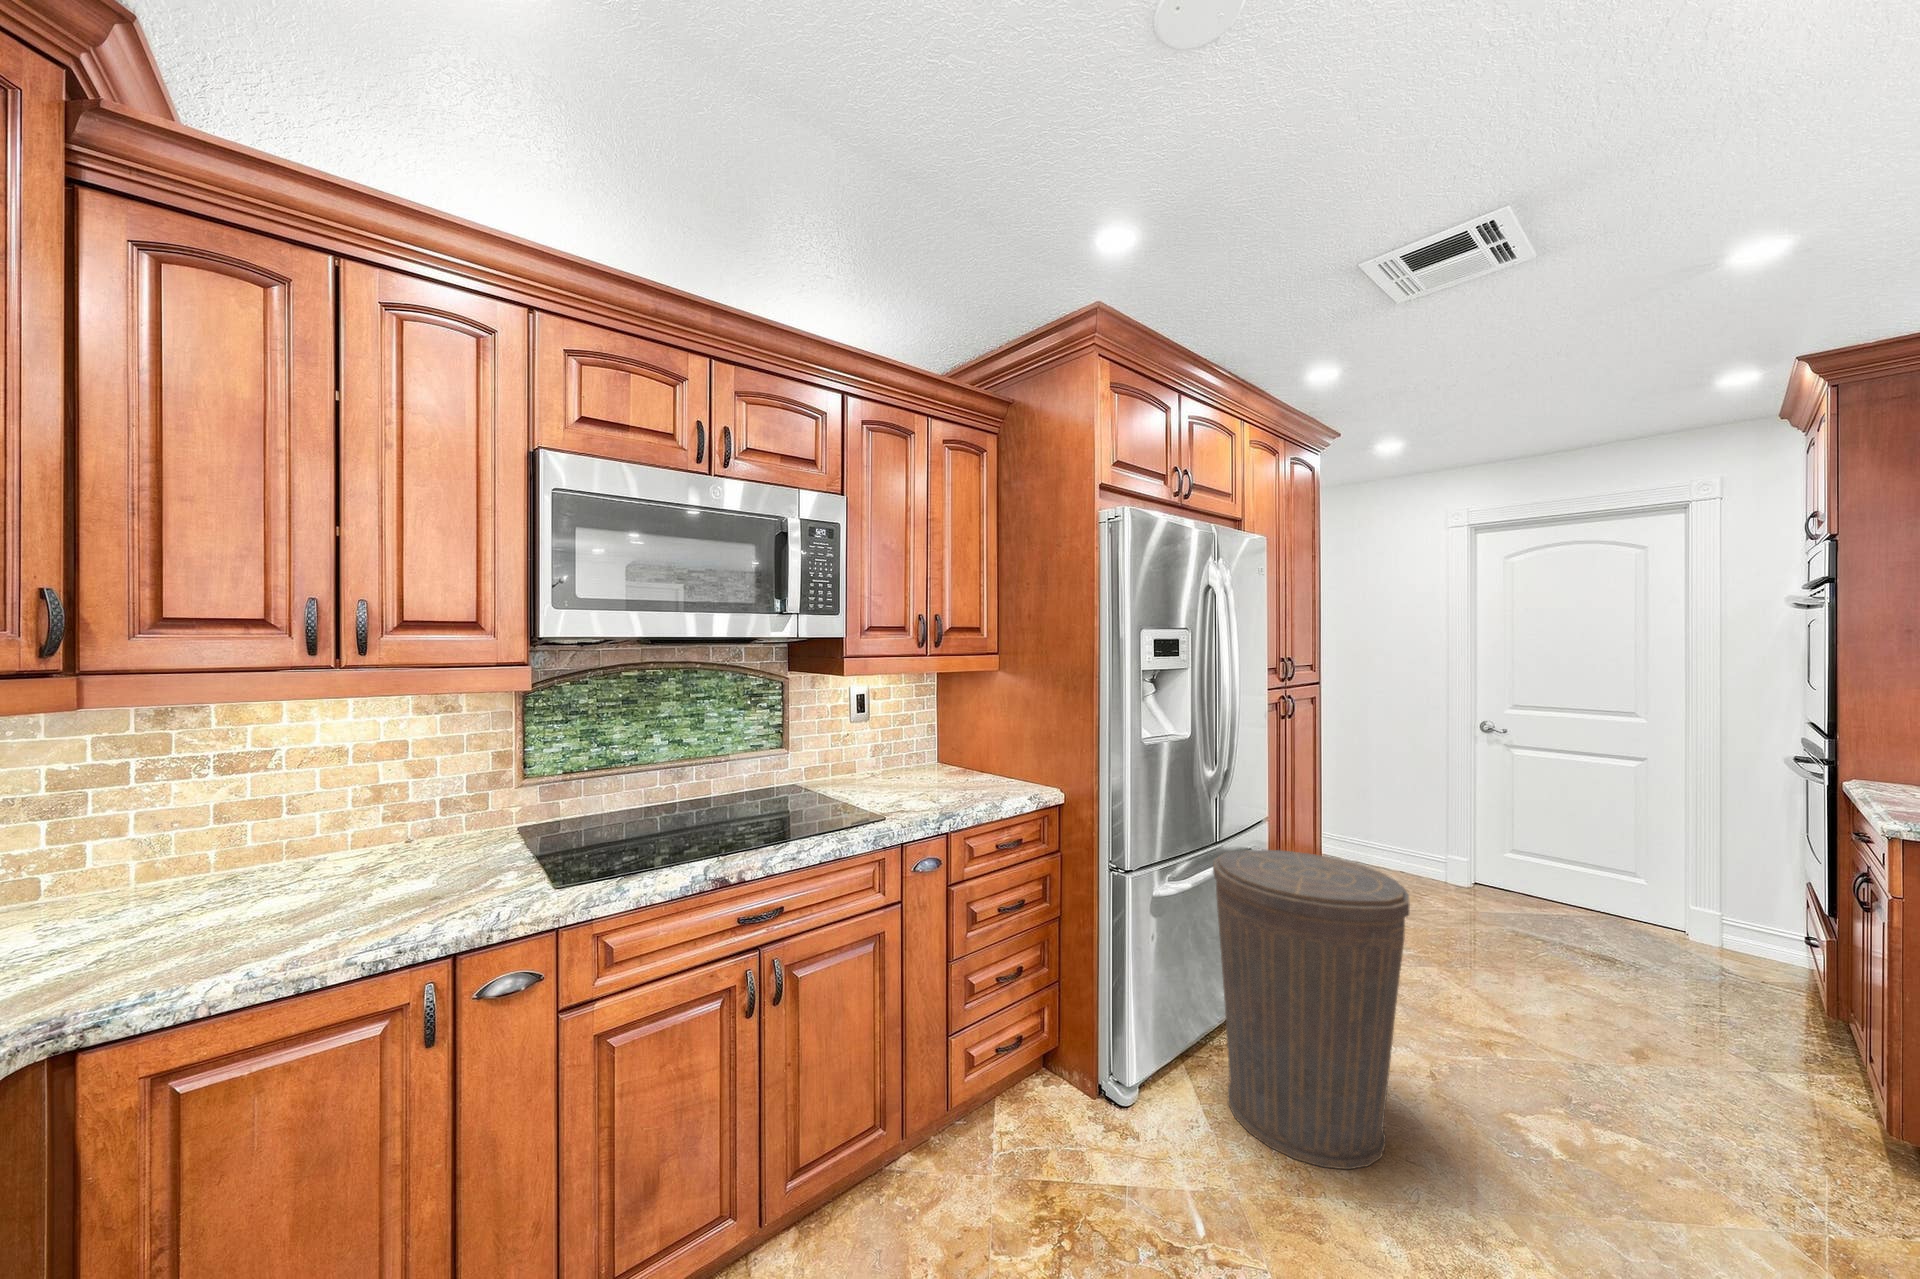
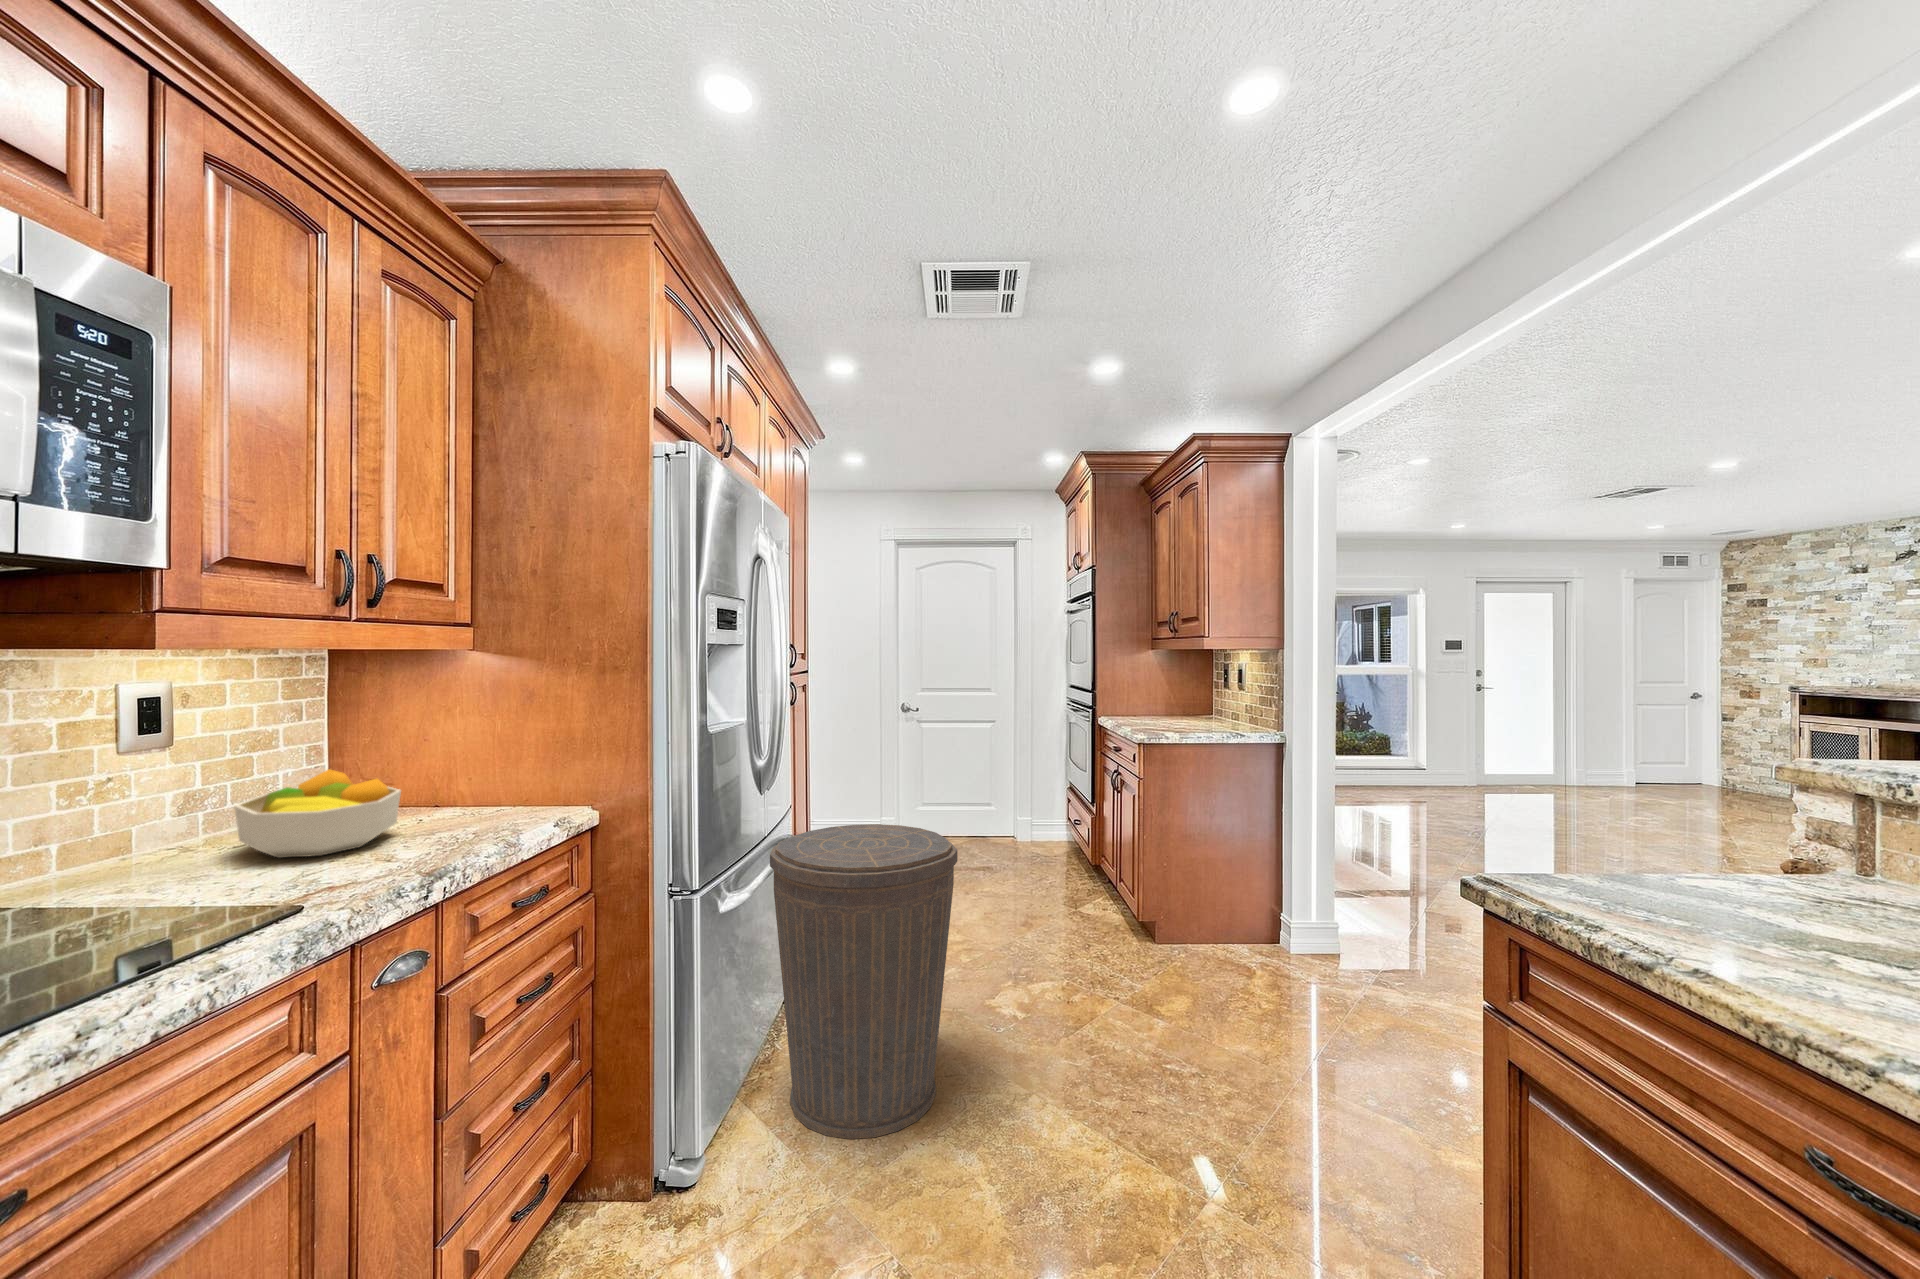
fruit bowl: none [882,742,954,790] -> present [234,769,401,858]

